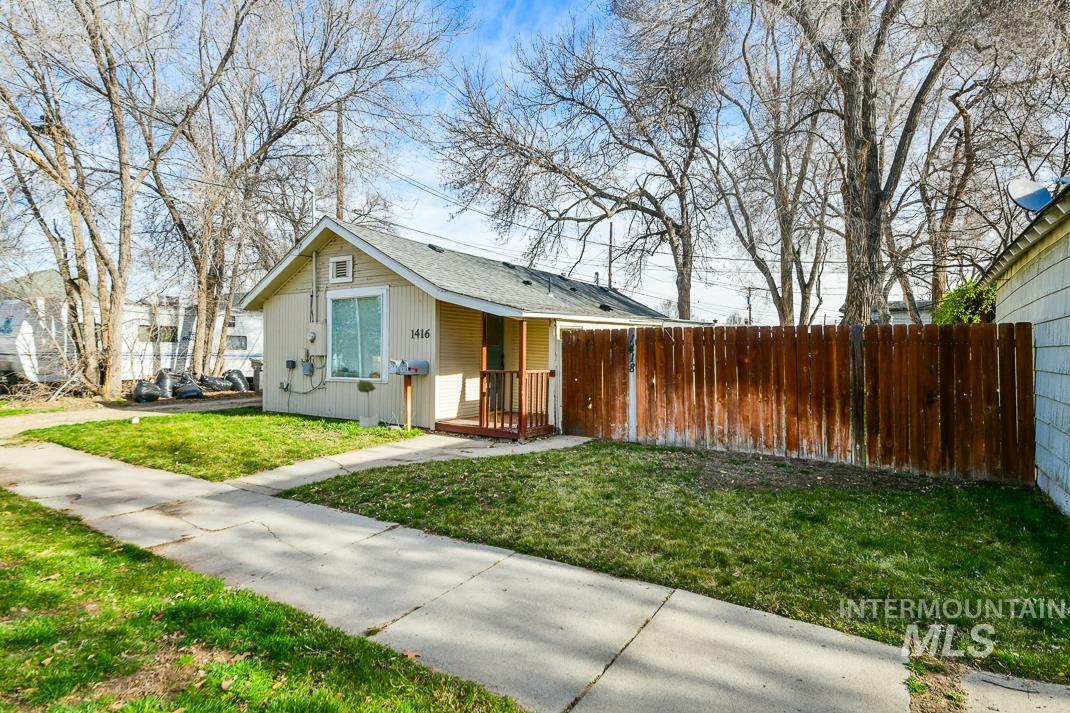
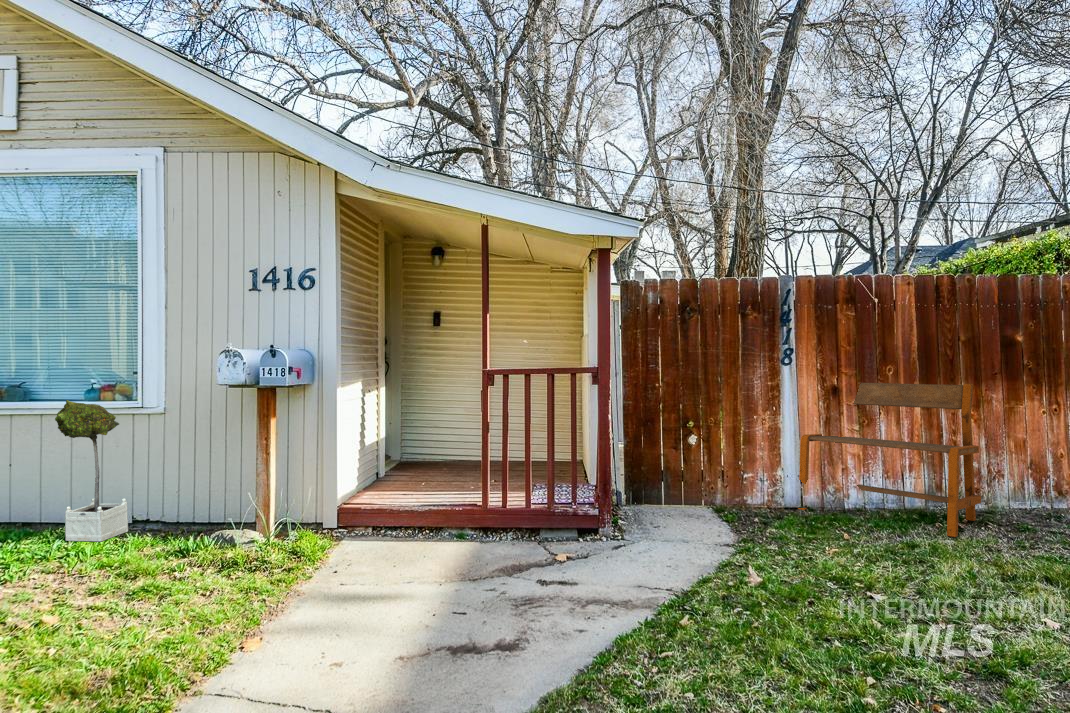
bench: none [626,381,693,455] -> present [798,383,981,537]

